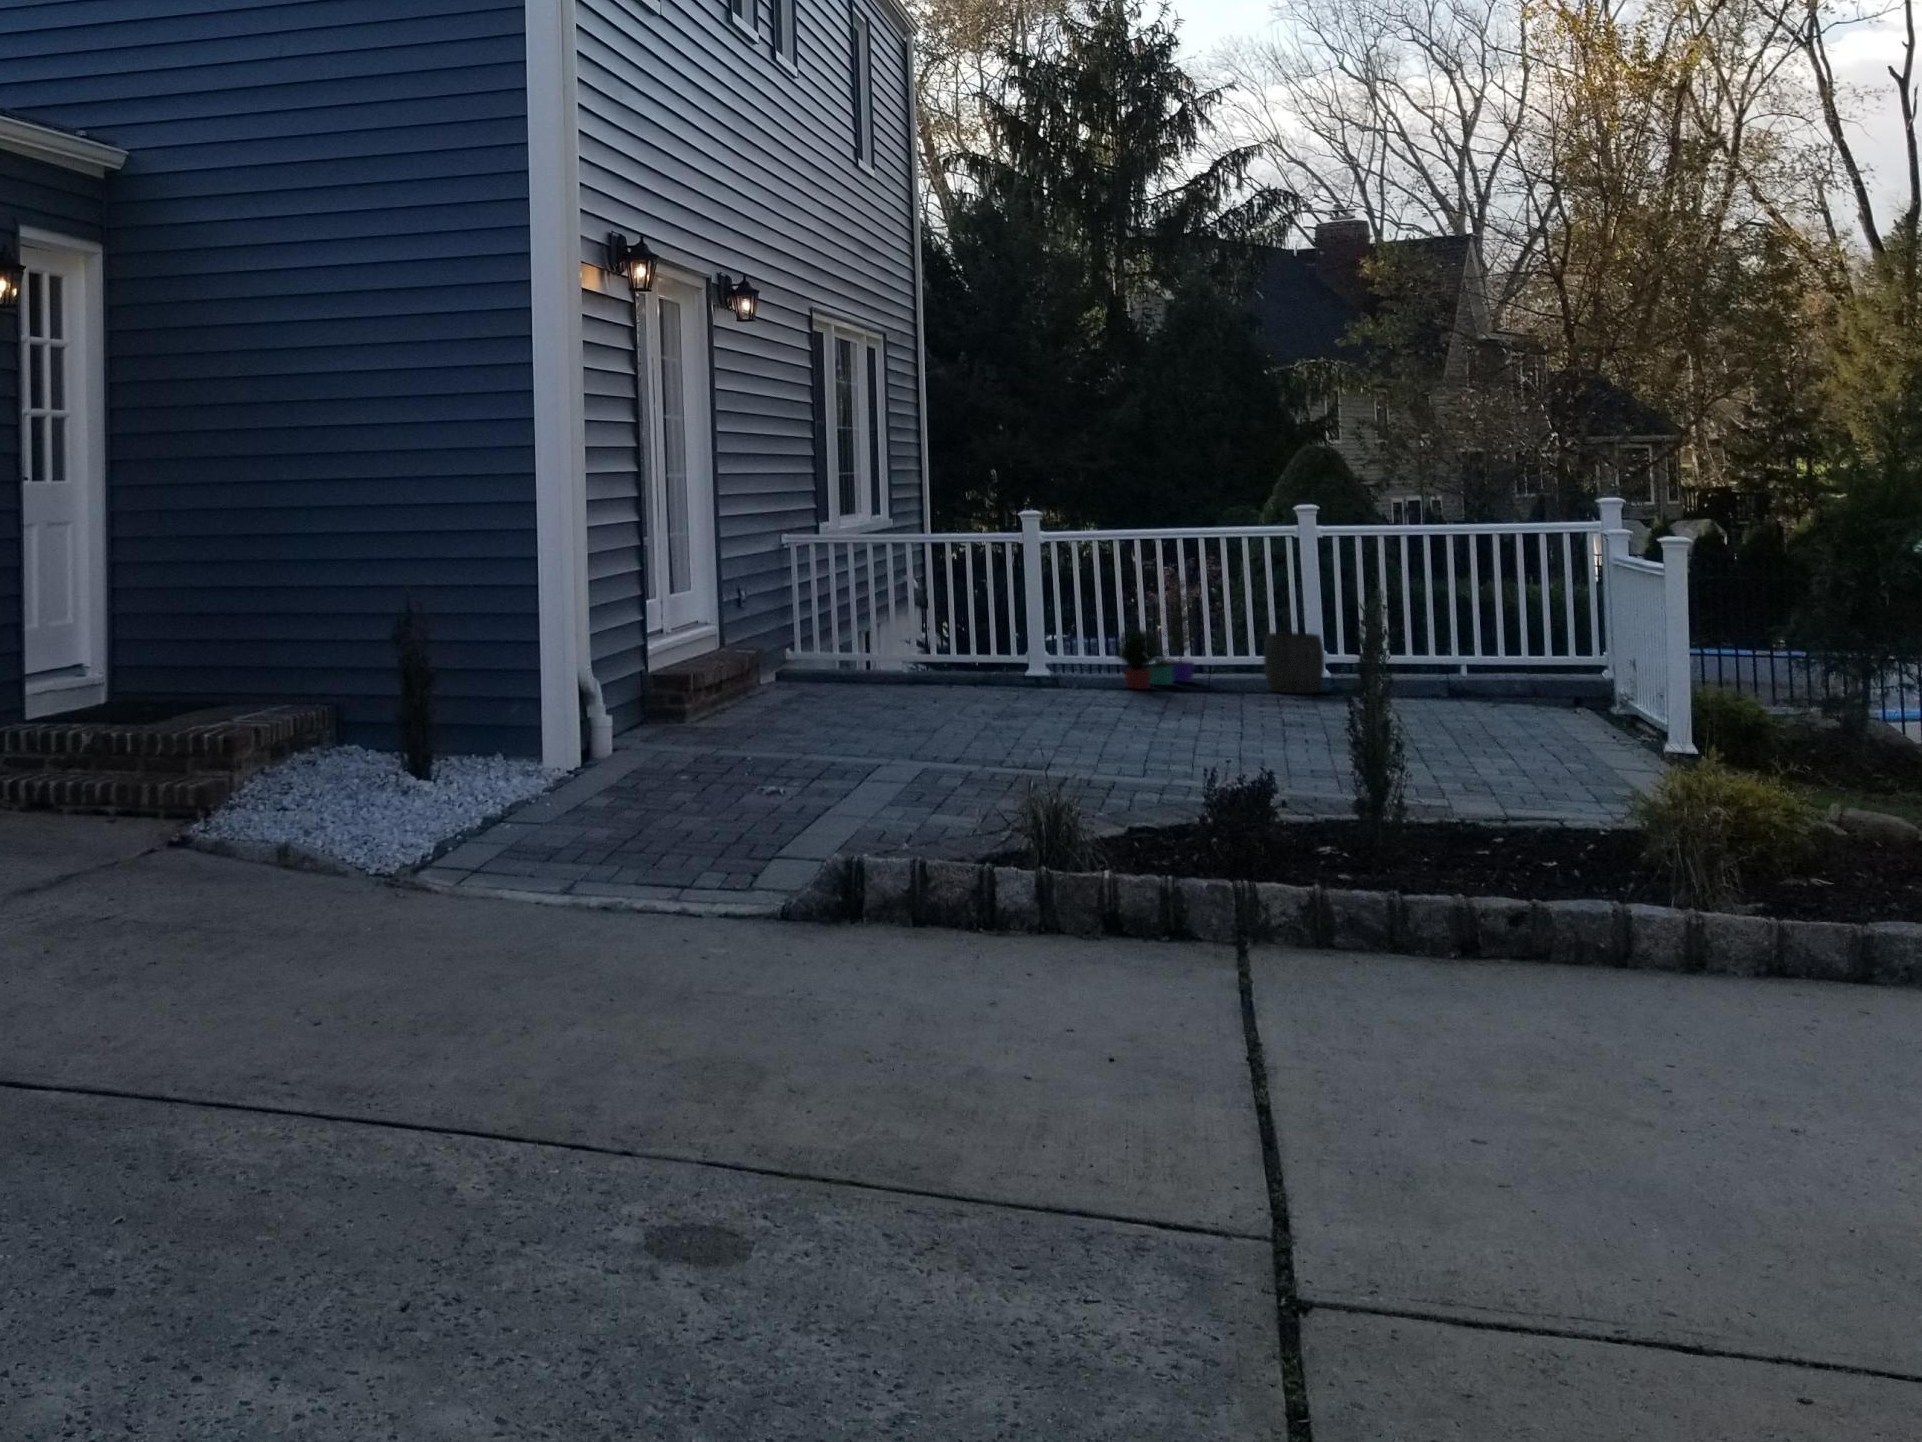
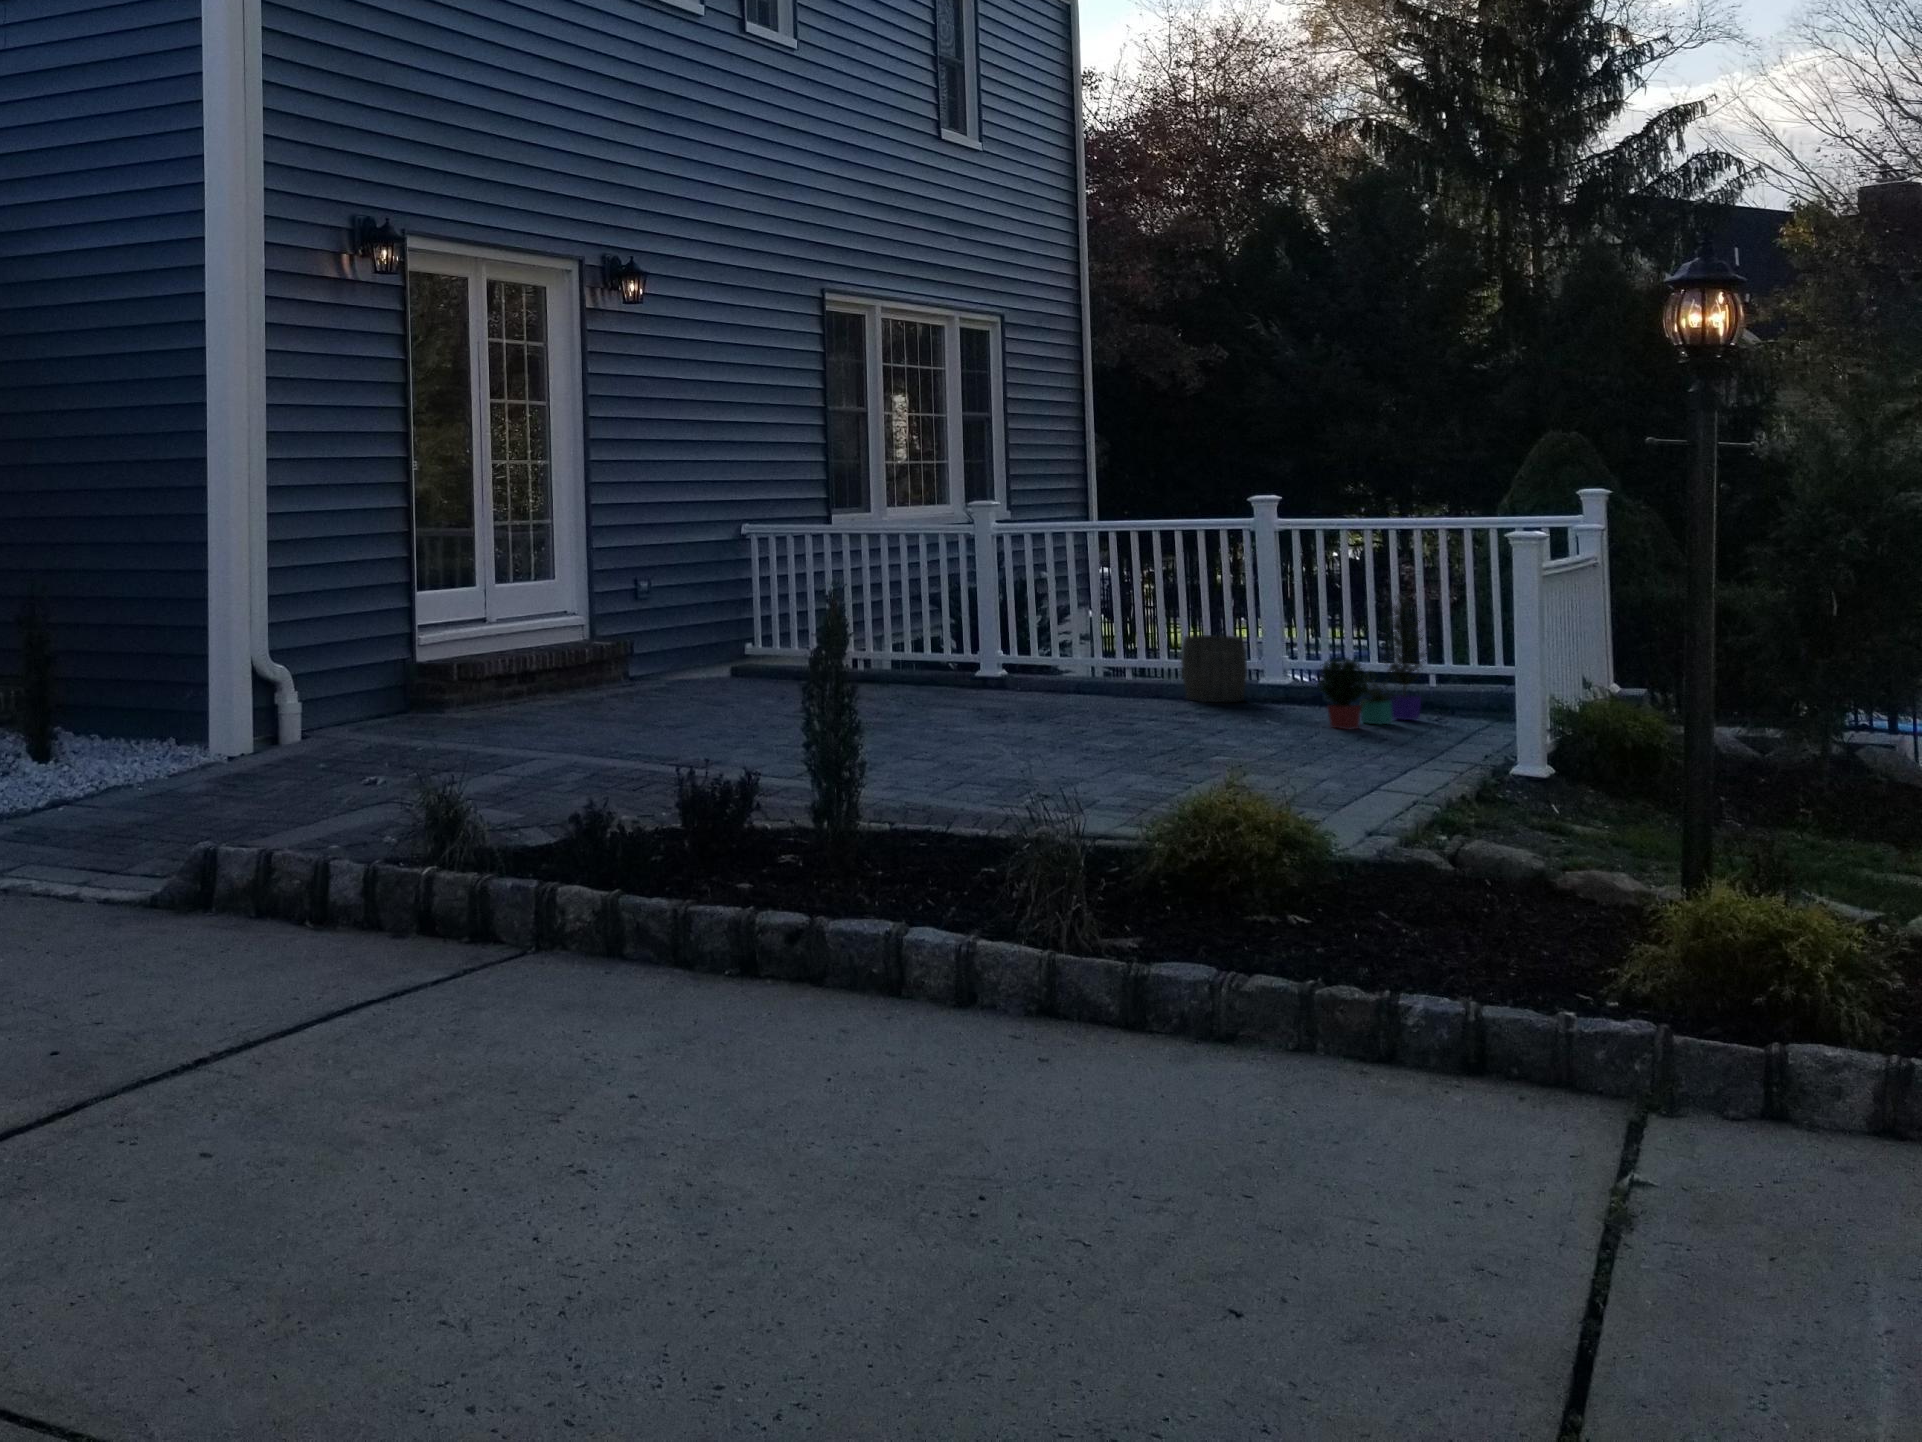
potted plant: present [1115,578,1198,689] -> present [1316,595,1427,730]

